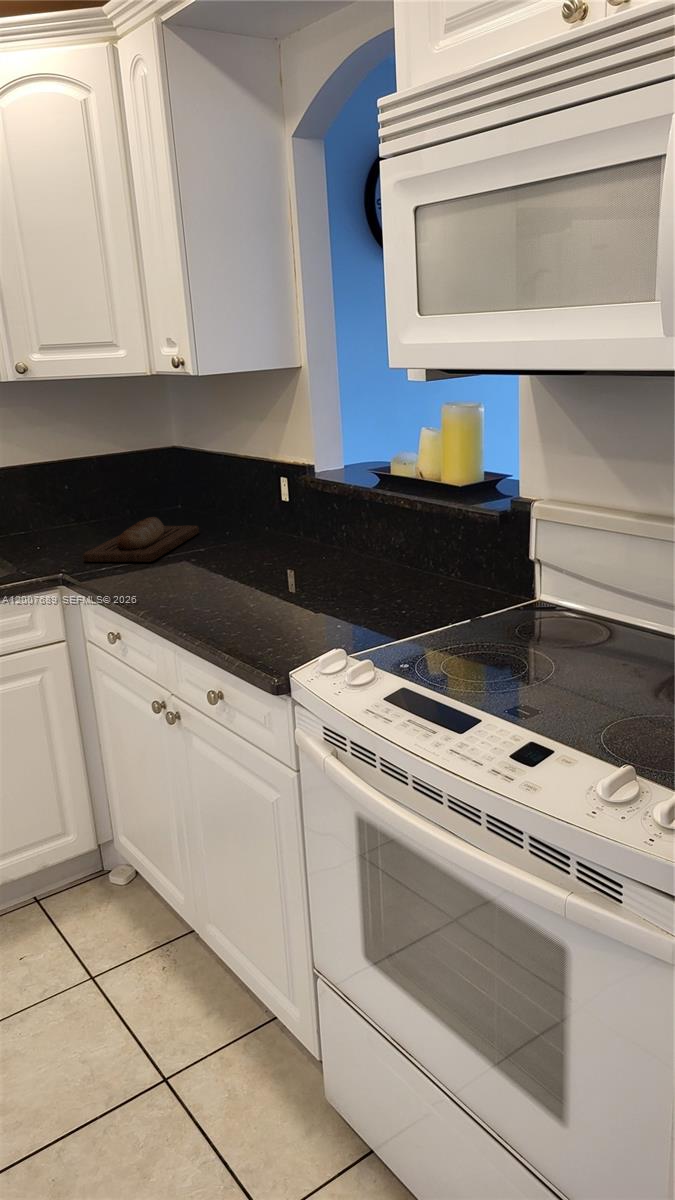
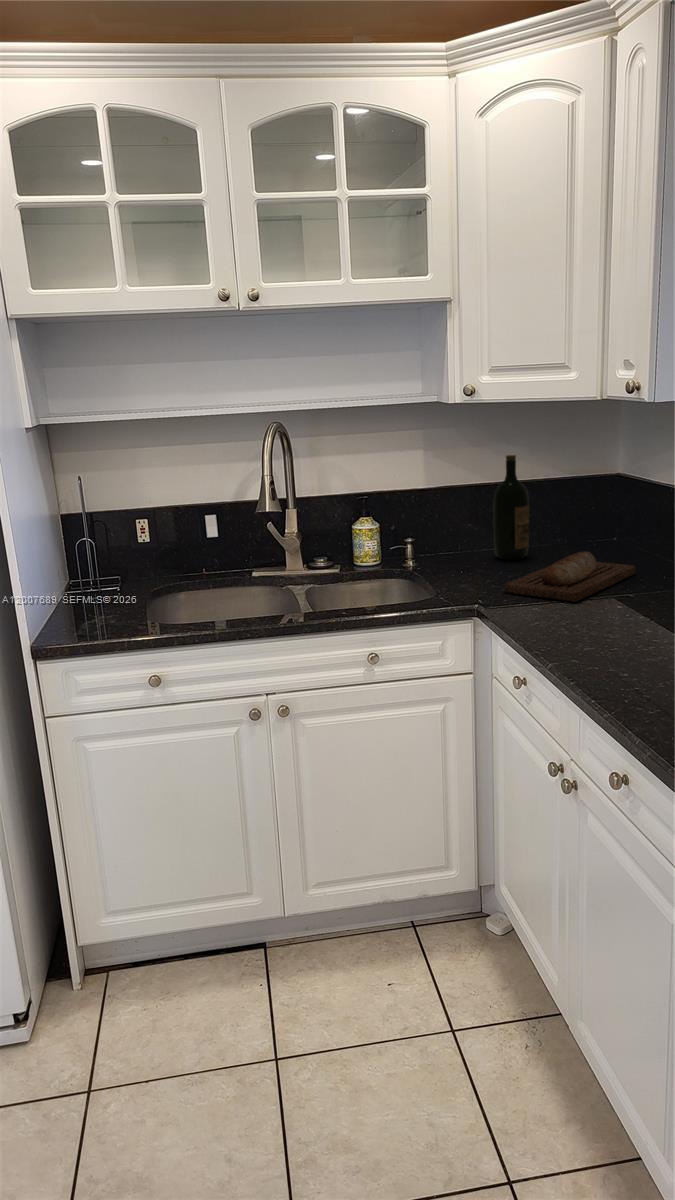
wine bottle: none [57,431,98,534] -> present [493,455,529,560]

